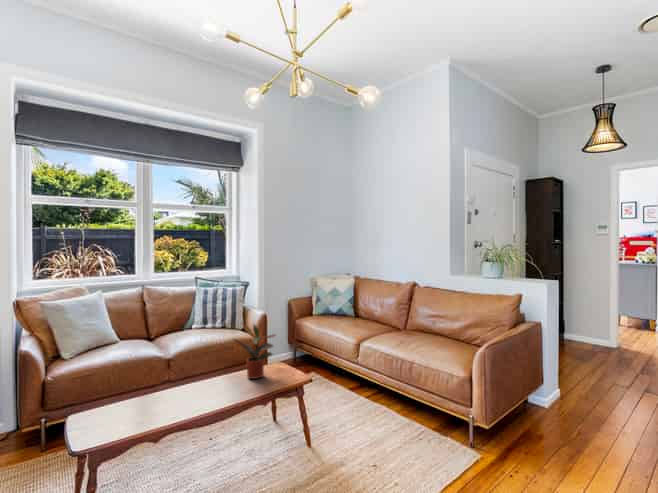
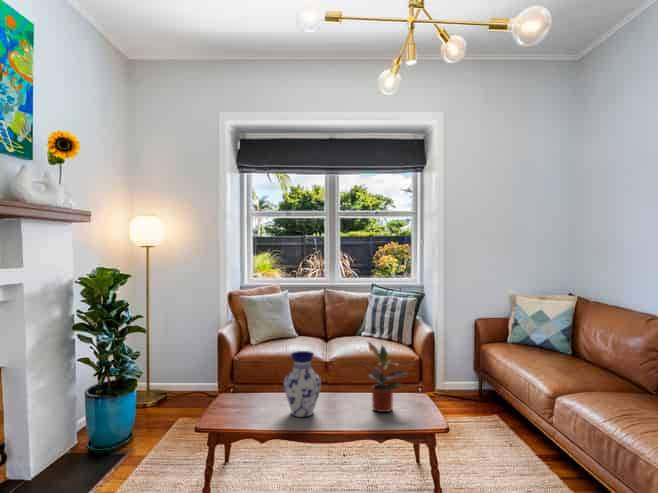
vase: none [172,339,208,399] -> present [284,351,321,417]

